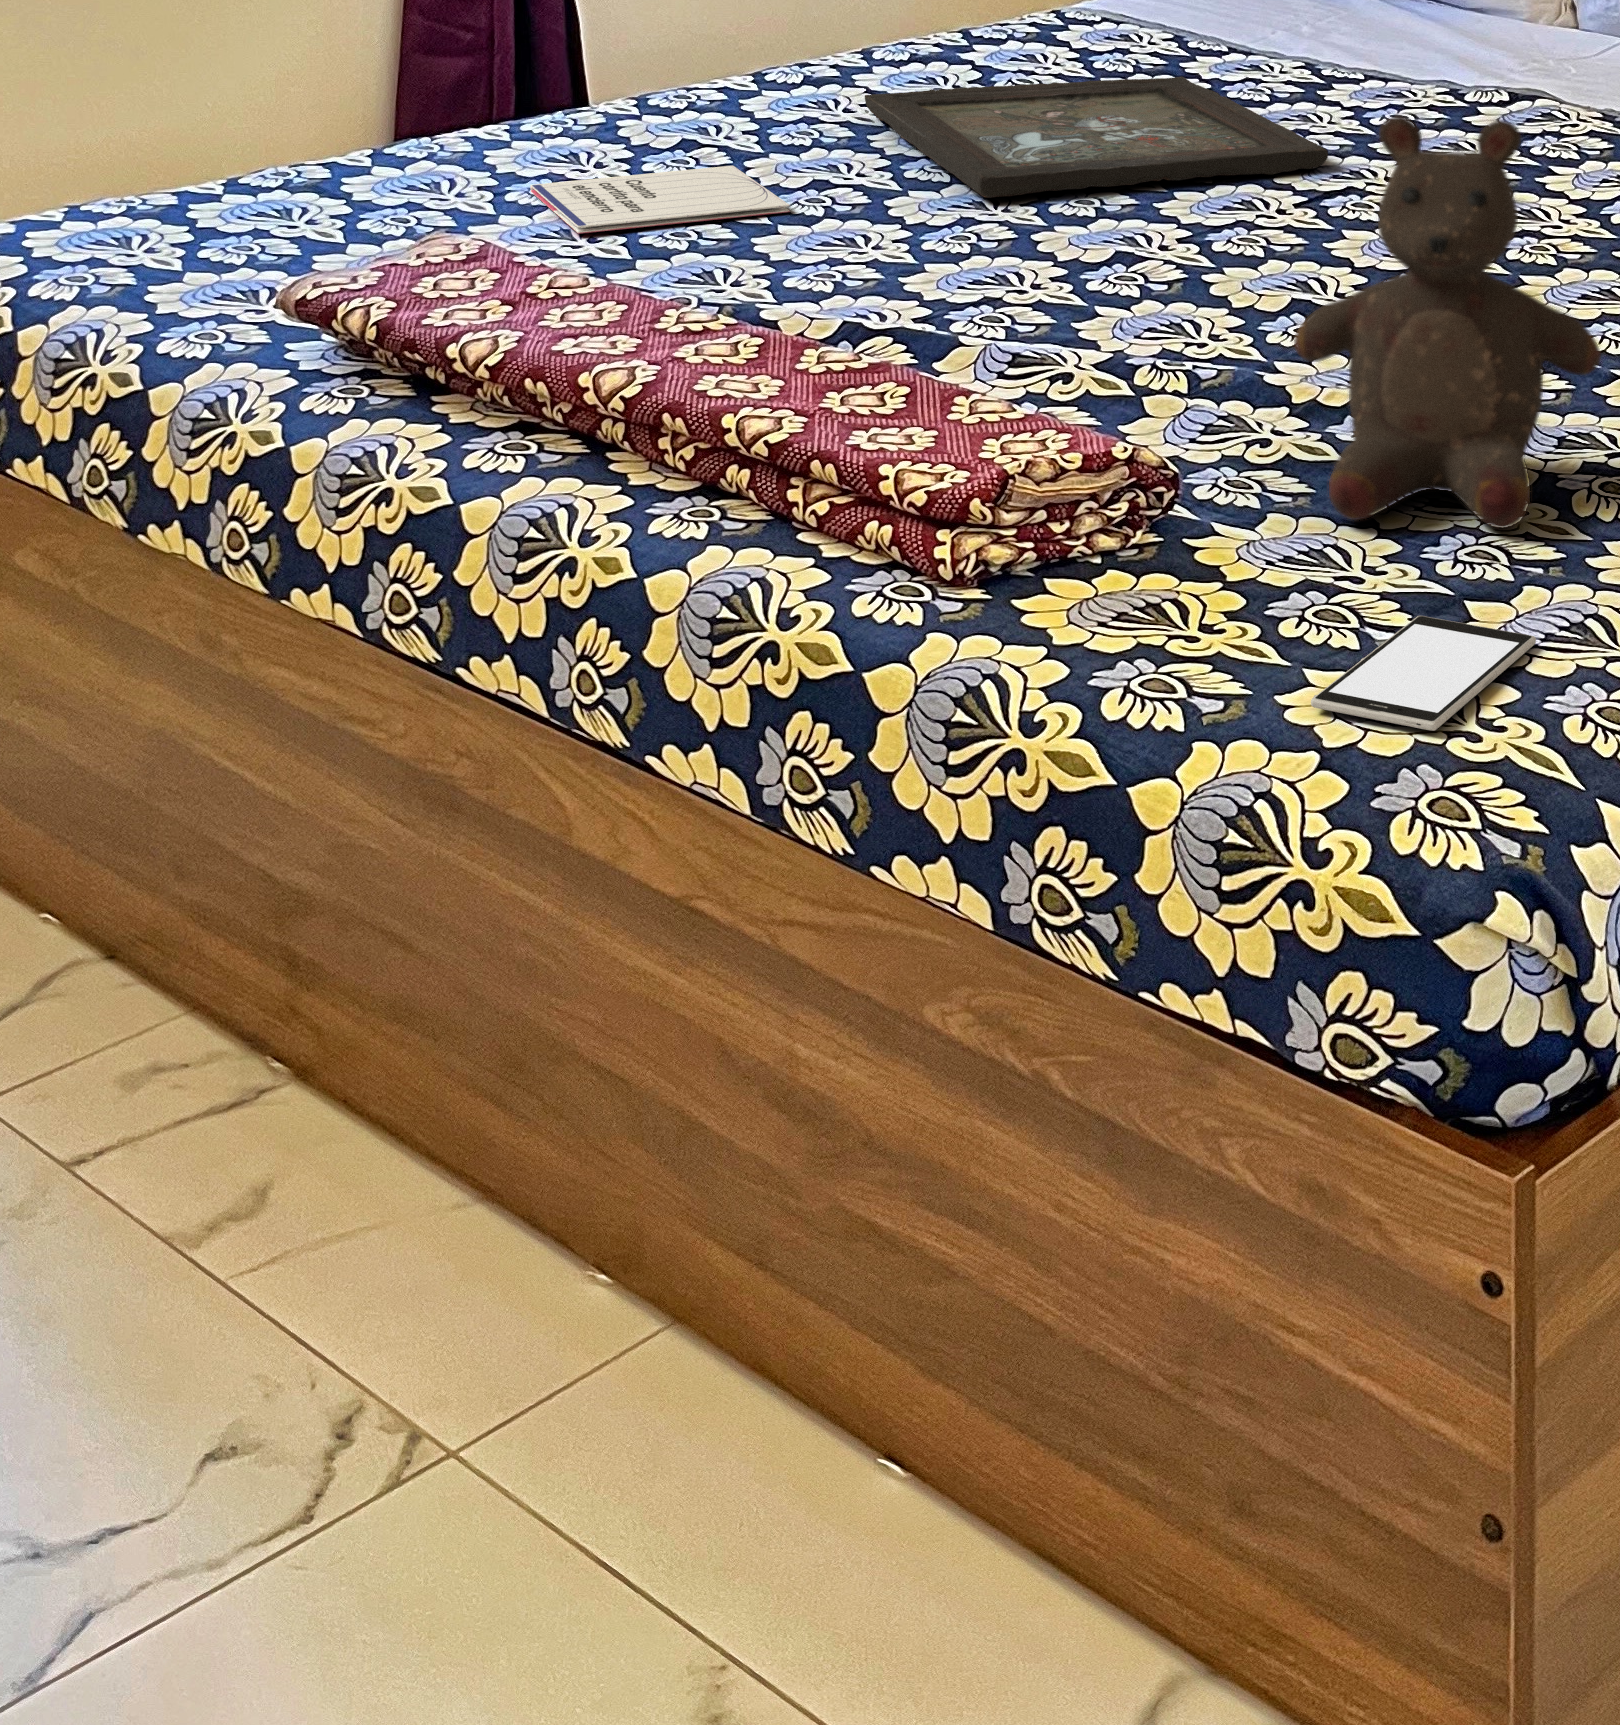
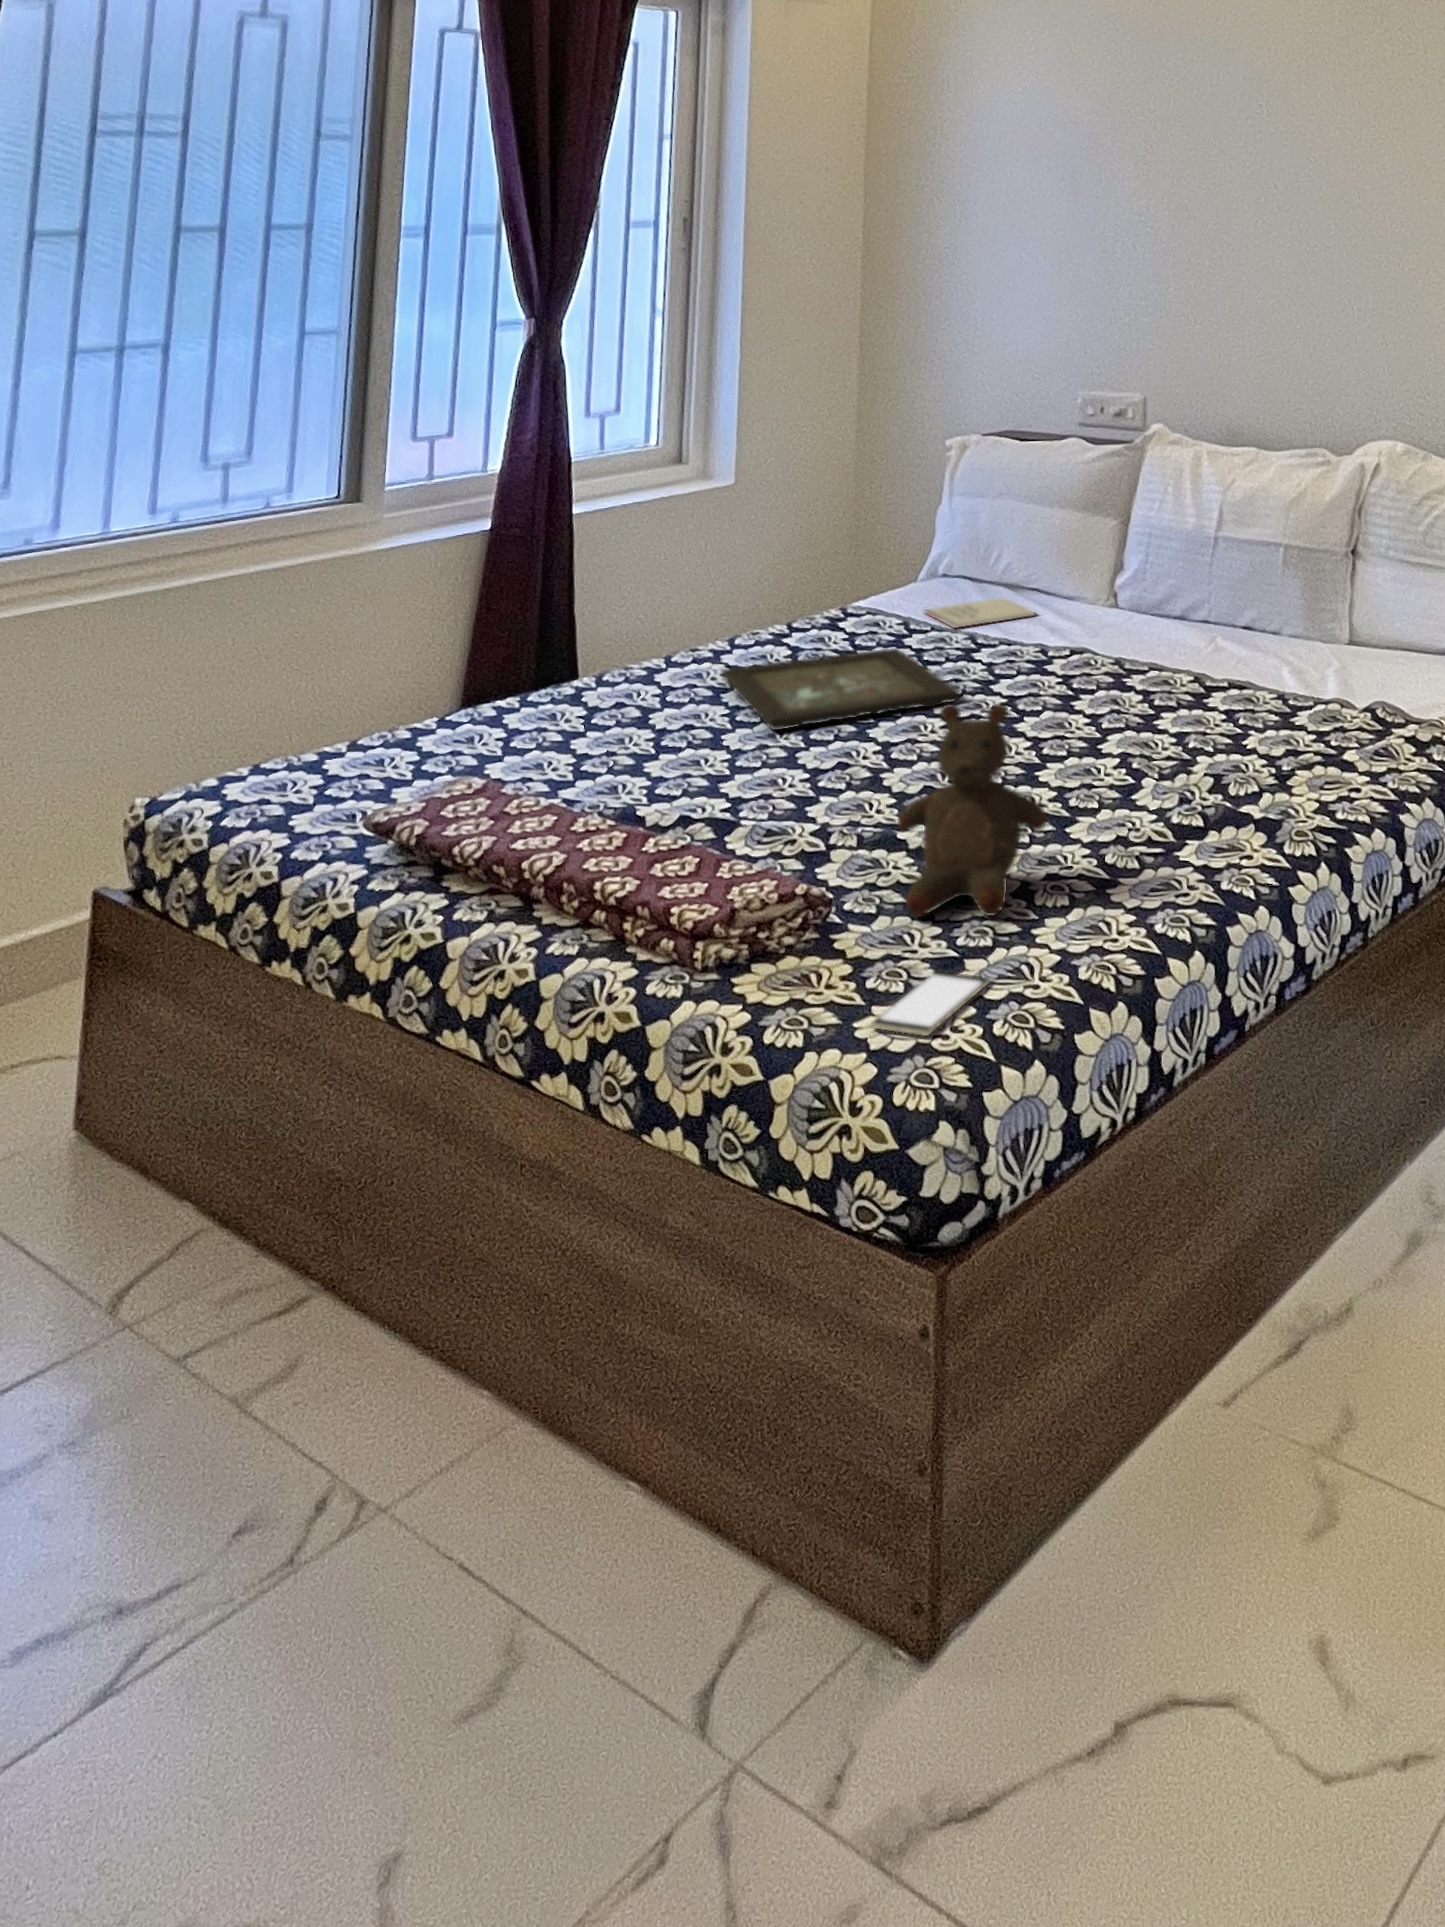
notebook: present [530,166,790,234] -> present [924,598,1035,628]

